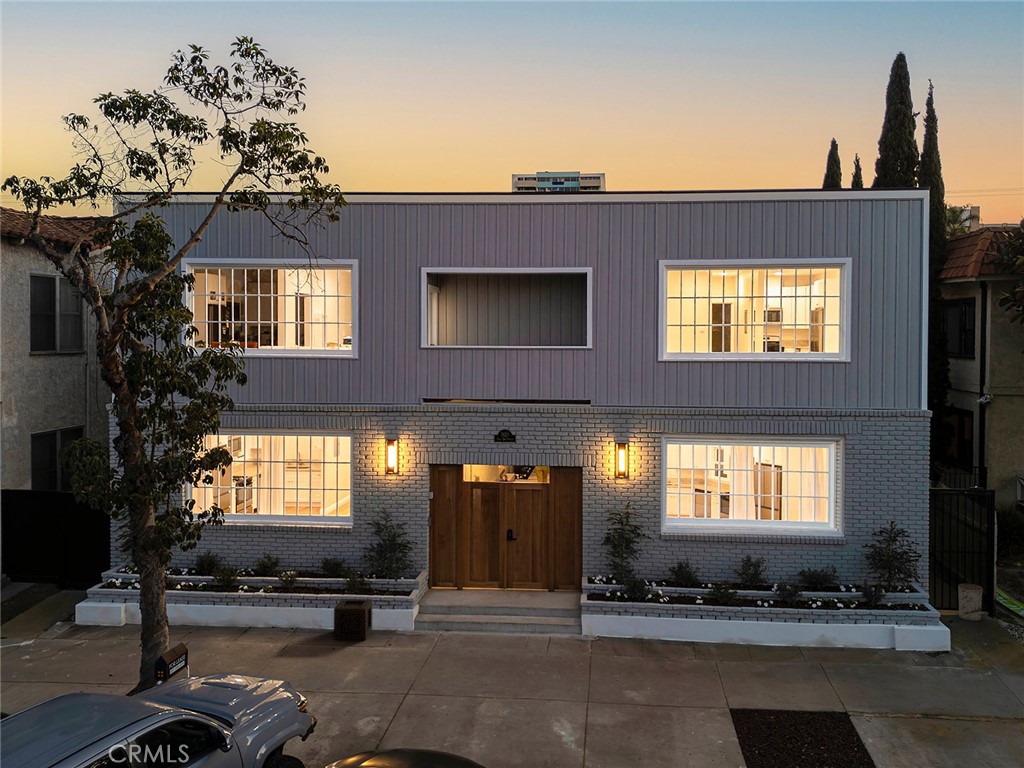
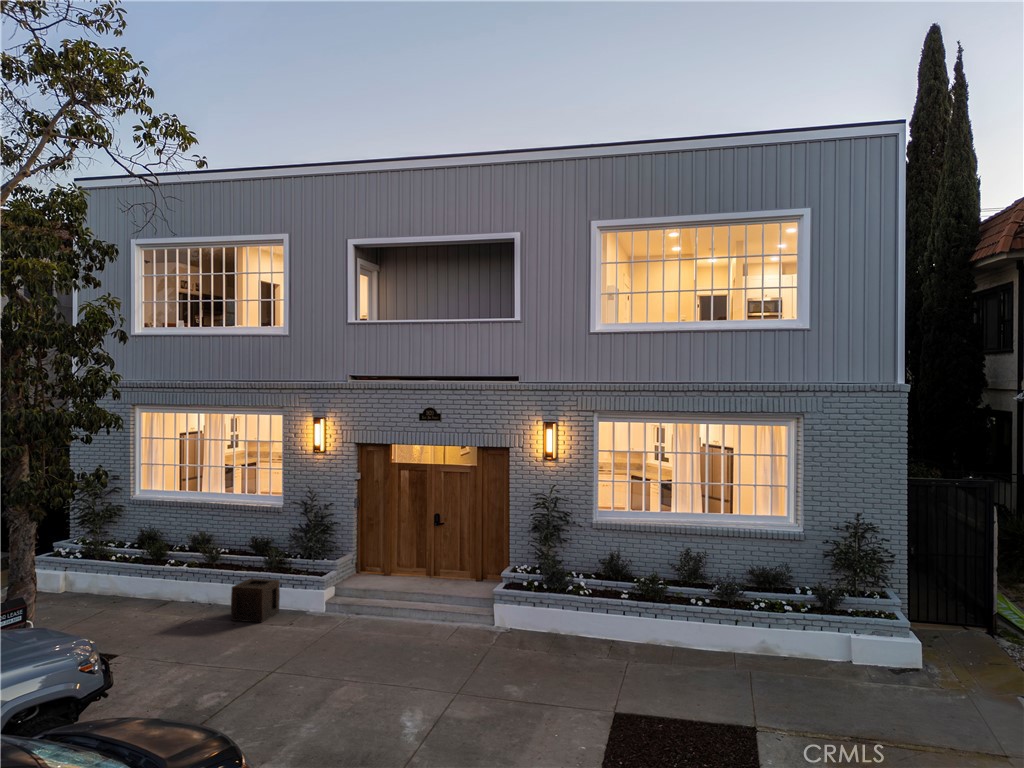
trash can: present [958,584,983,621] -> none [952,592,983,638]

